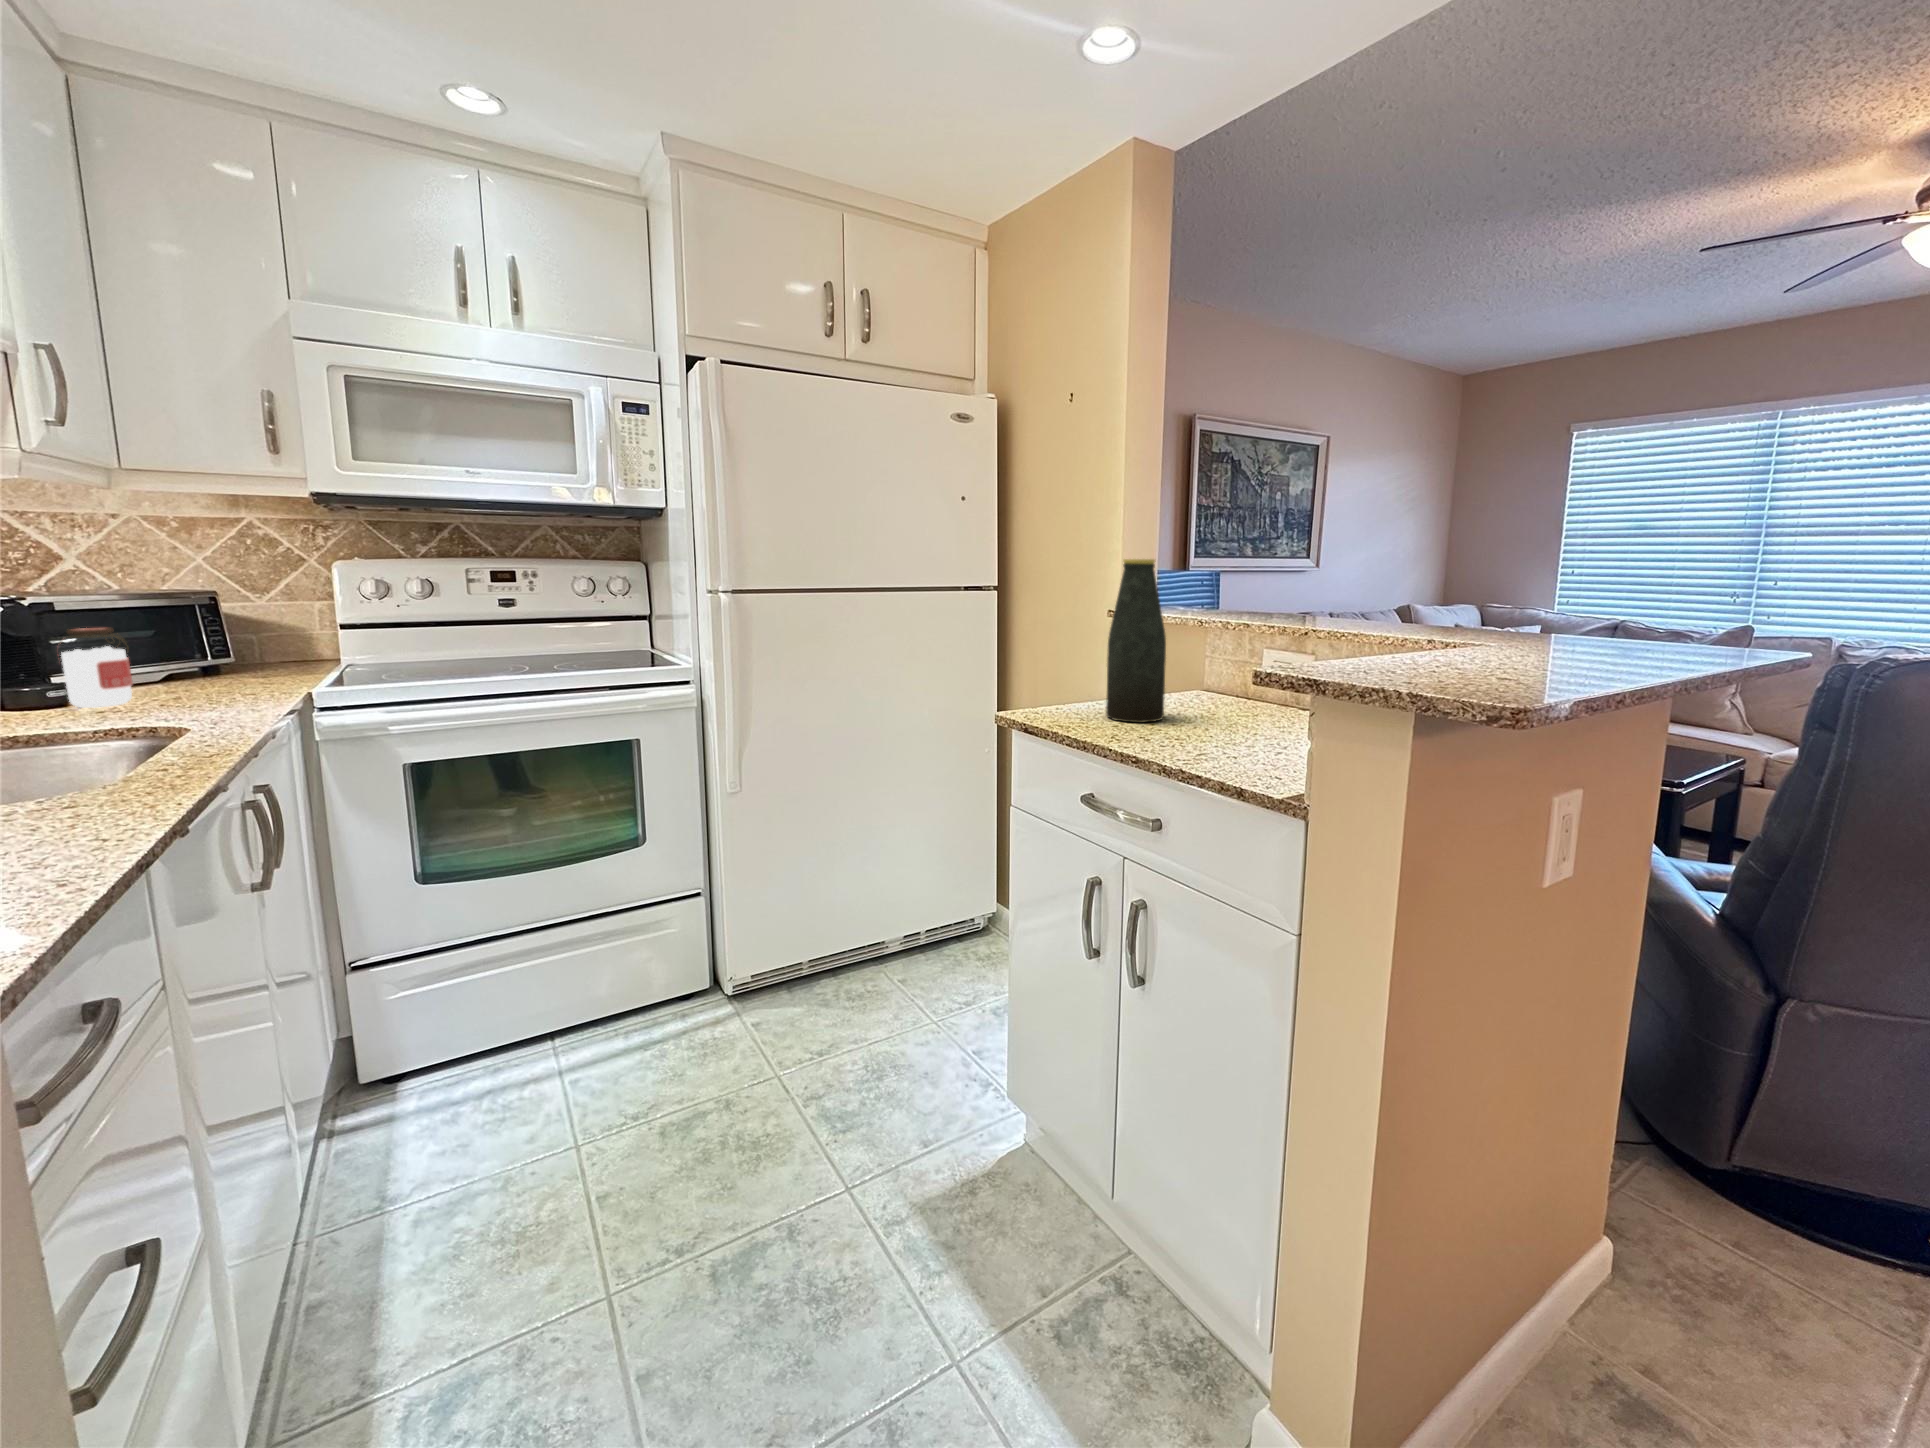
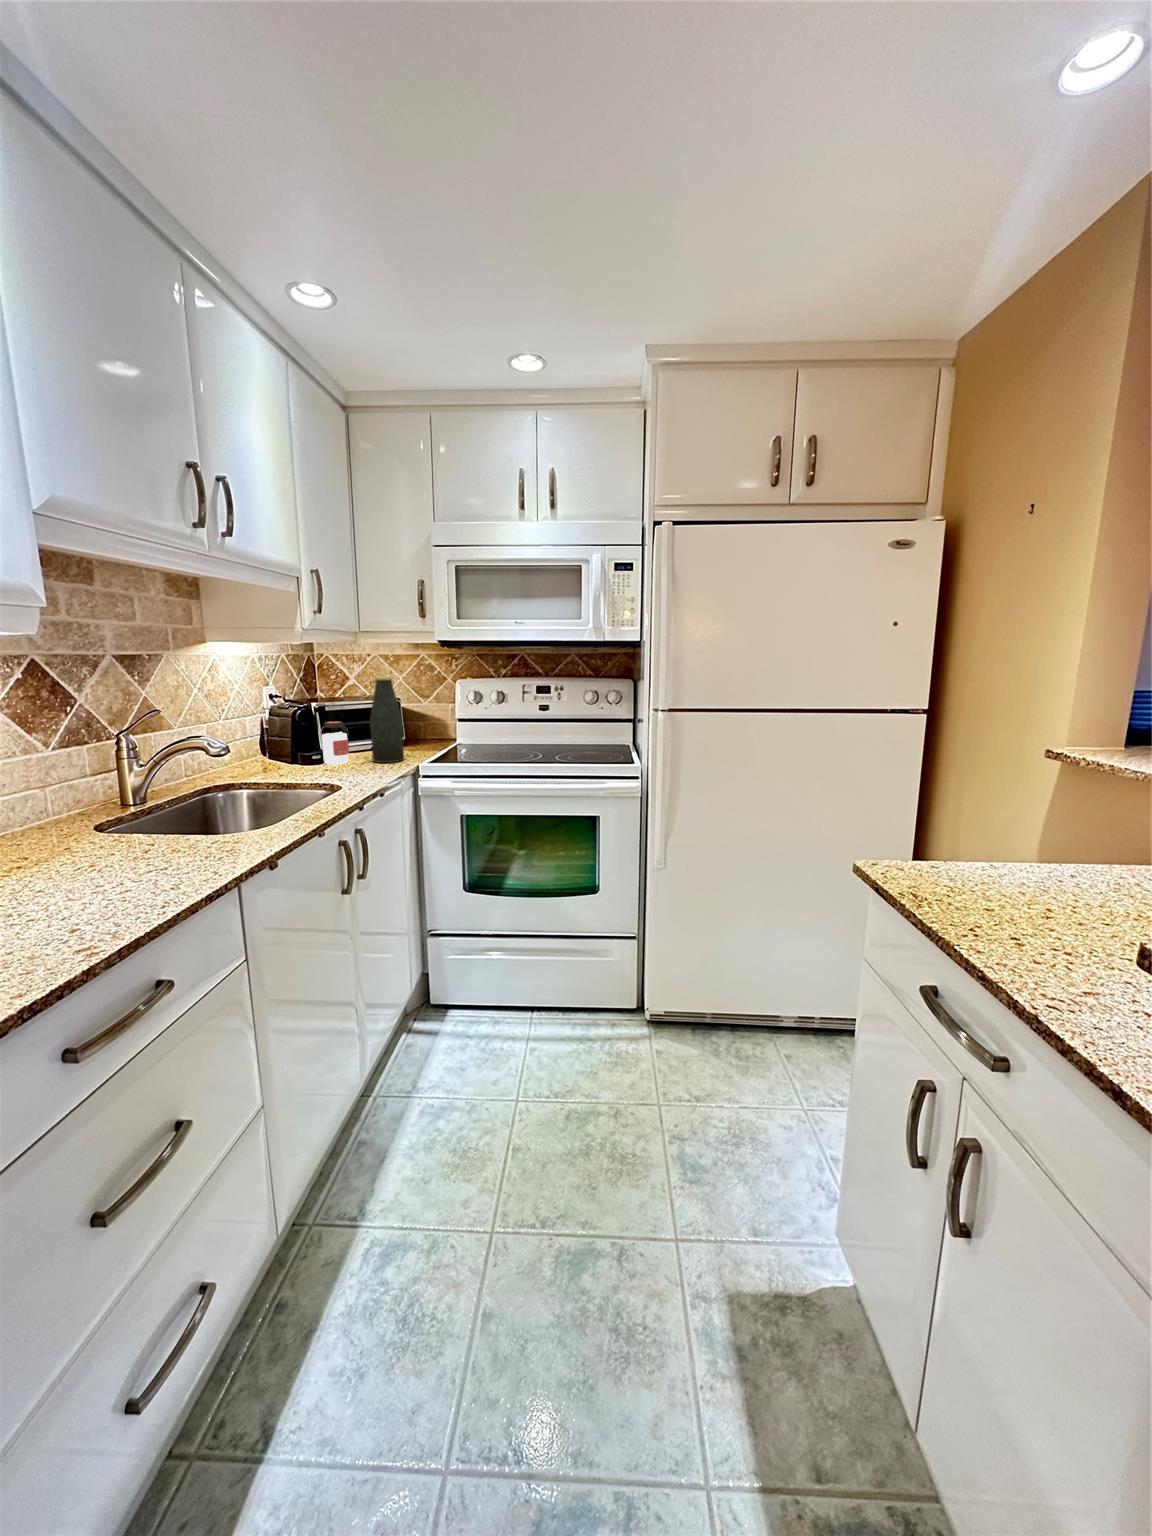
bottle: present [1106,559,1166,723] -> present [370,677,404,763]

